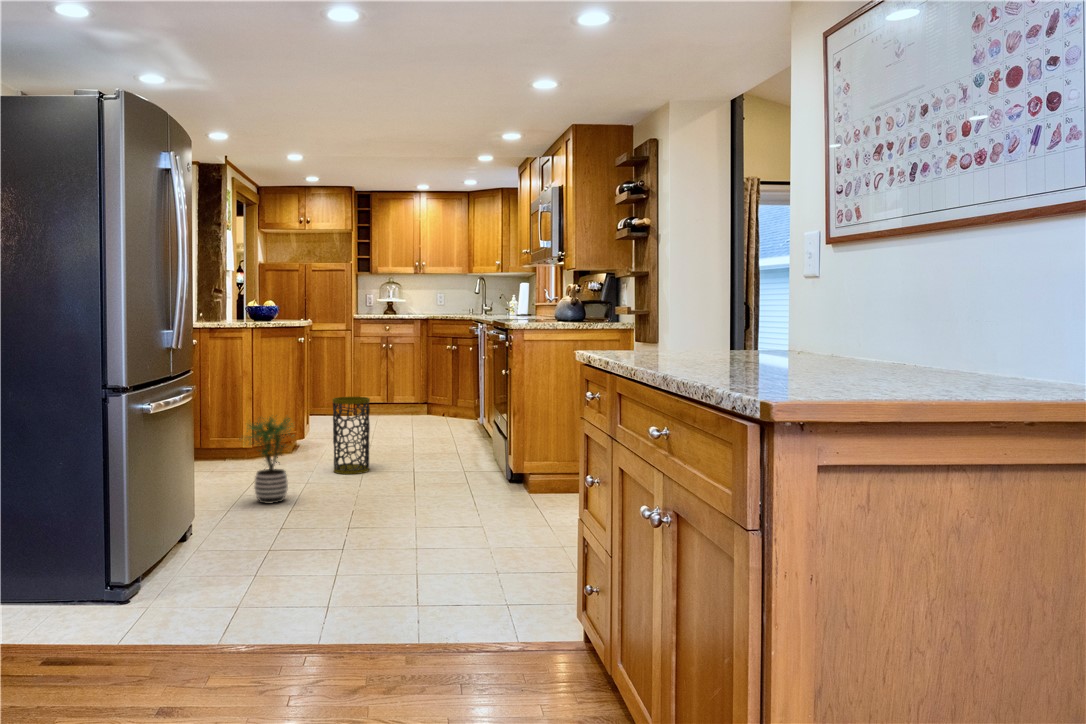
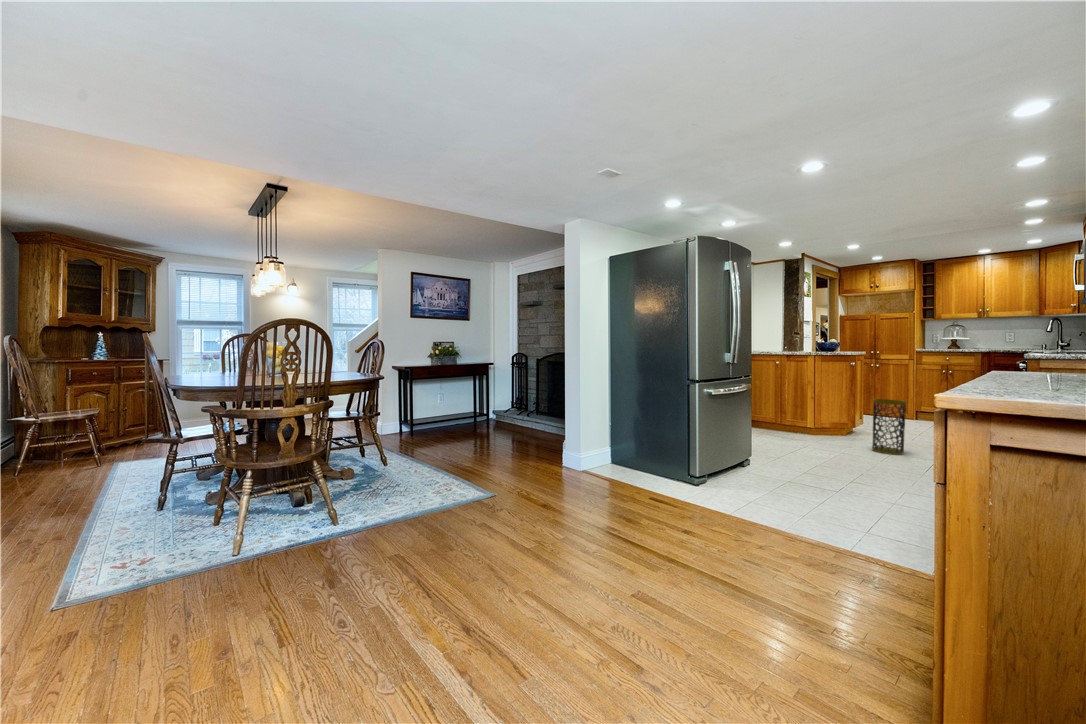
potted plant: present [241,417,293,504] -> none [793,402,836,459]

